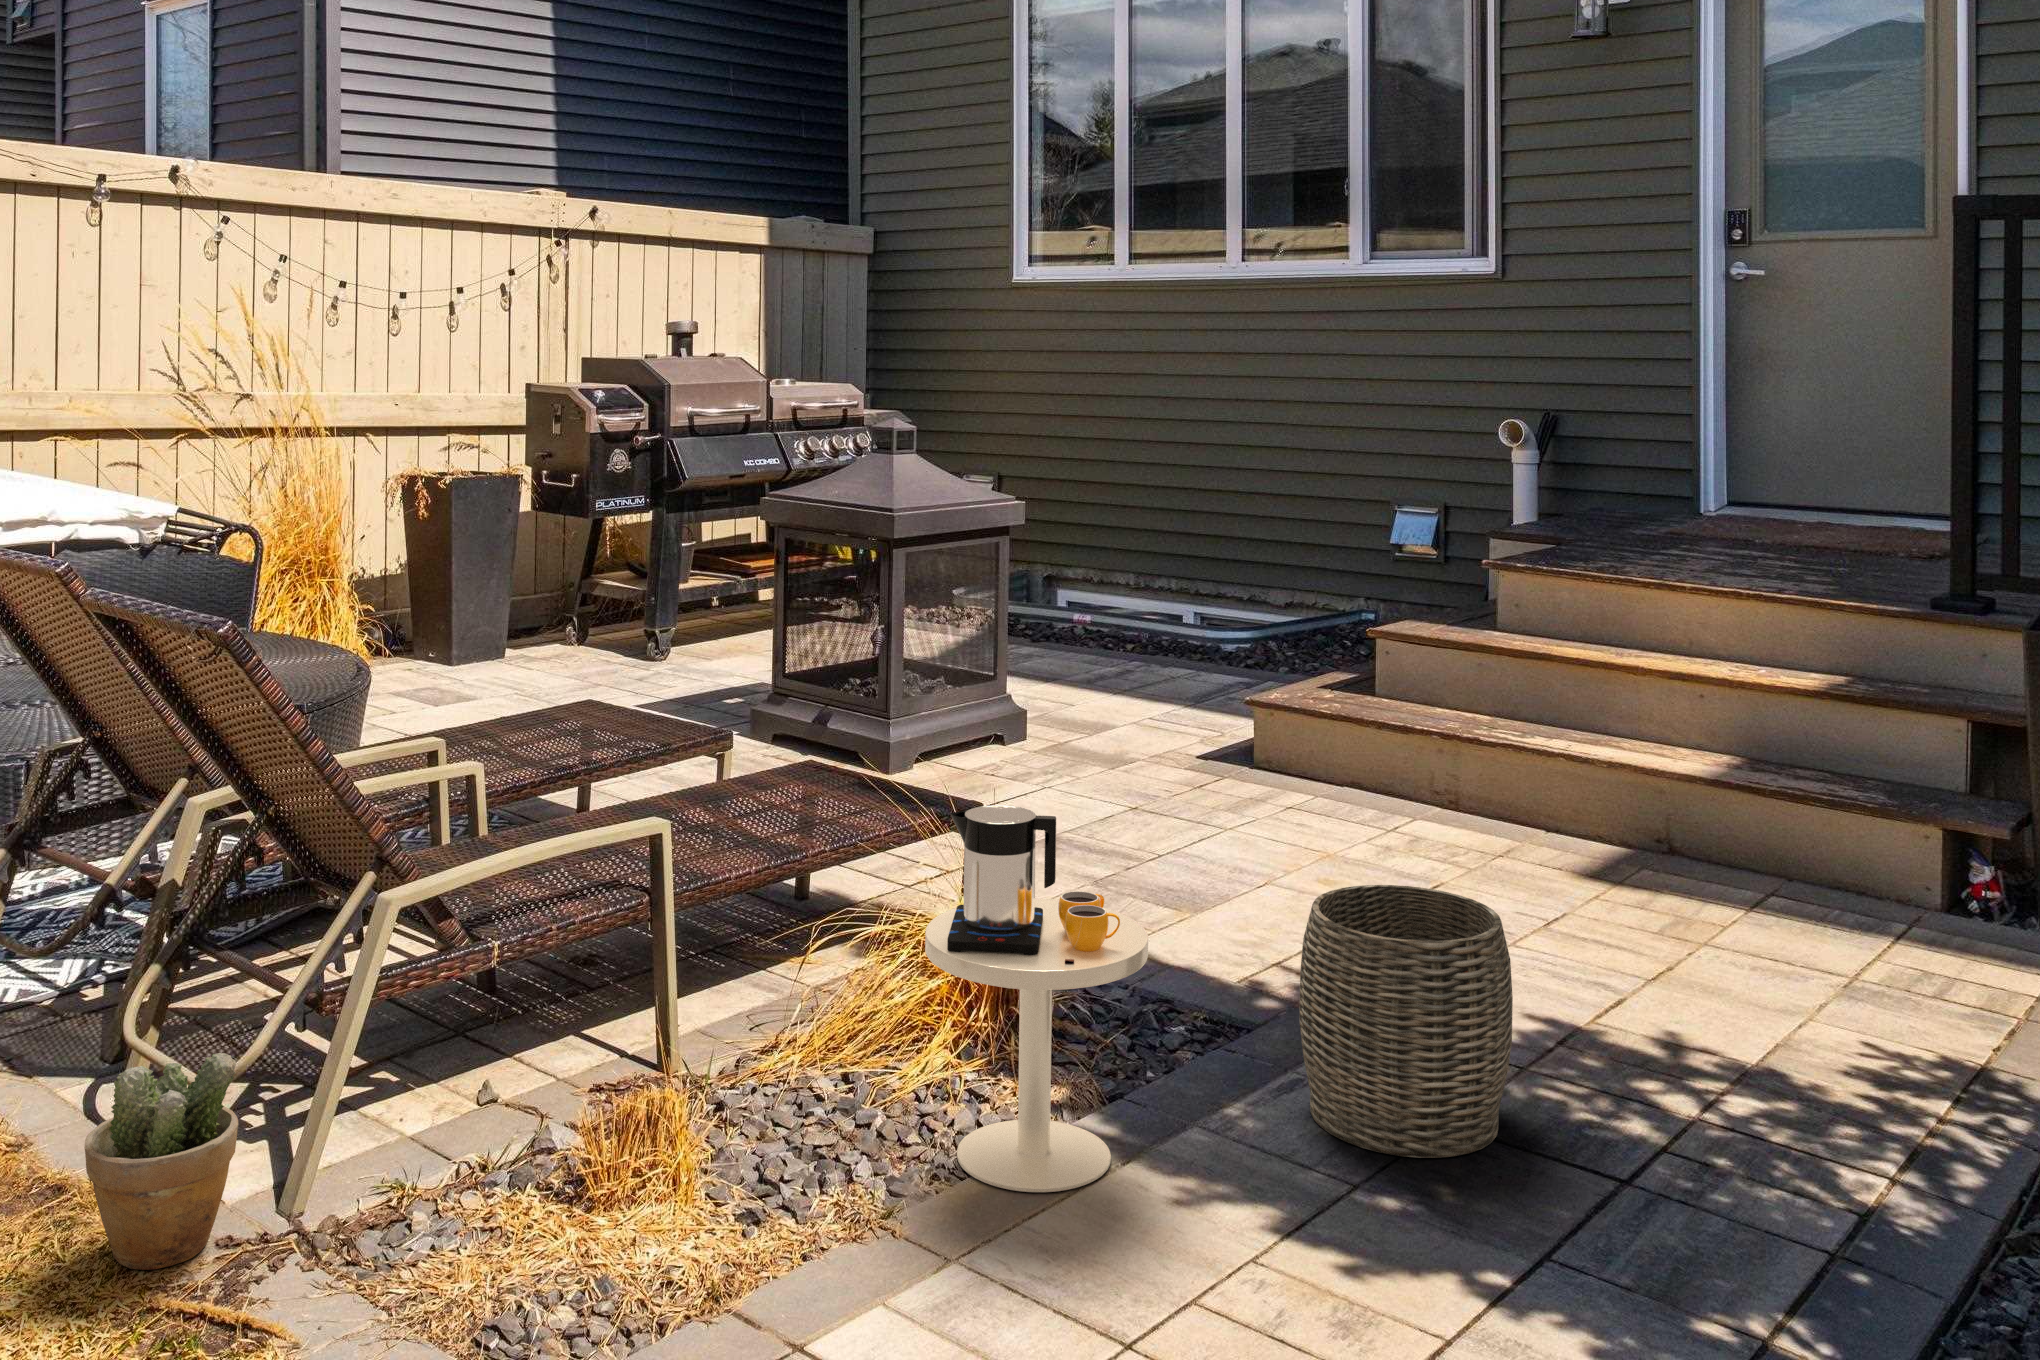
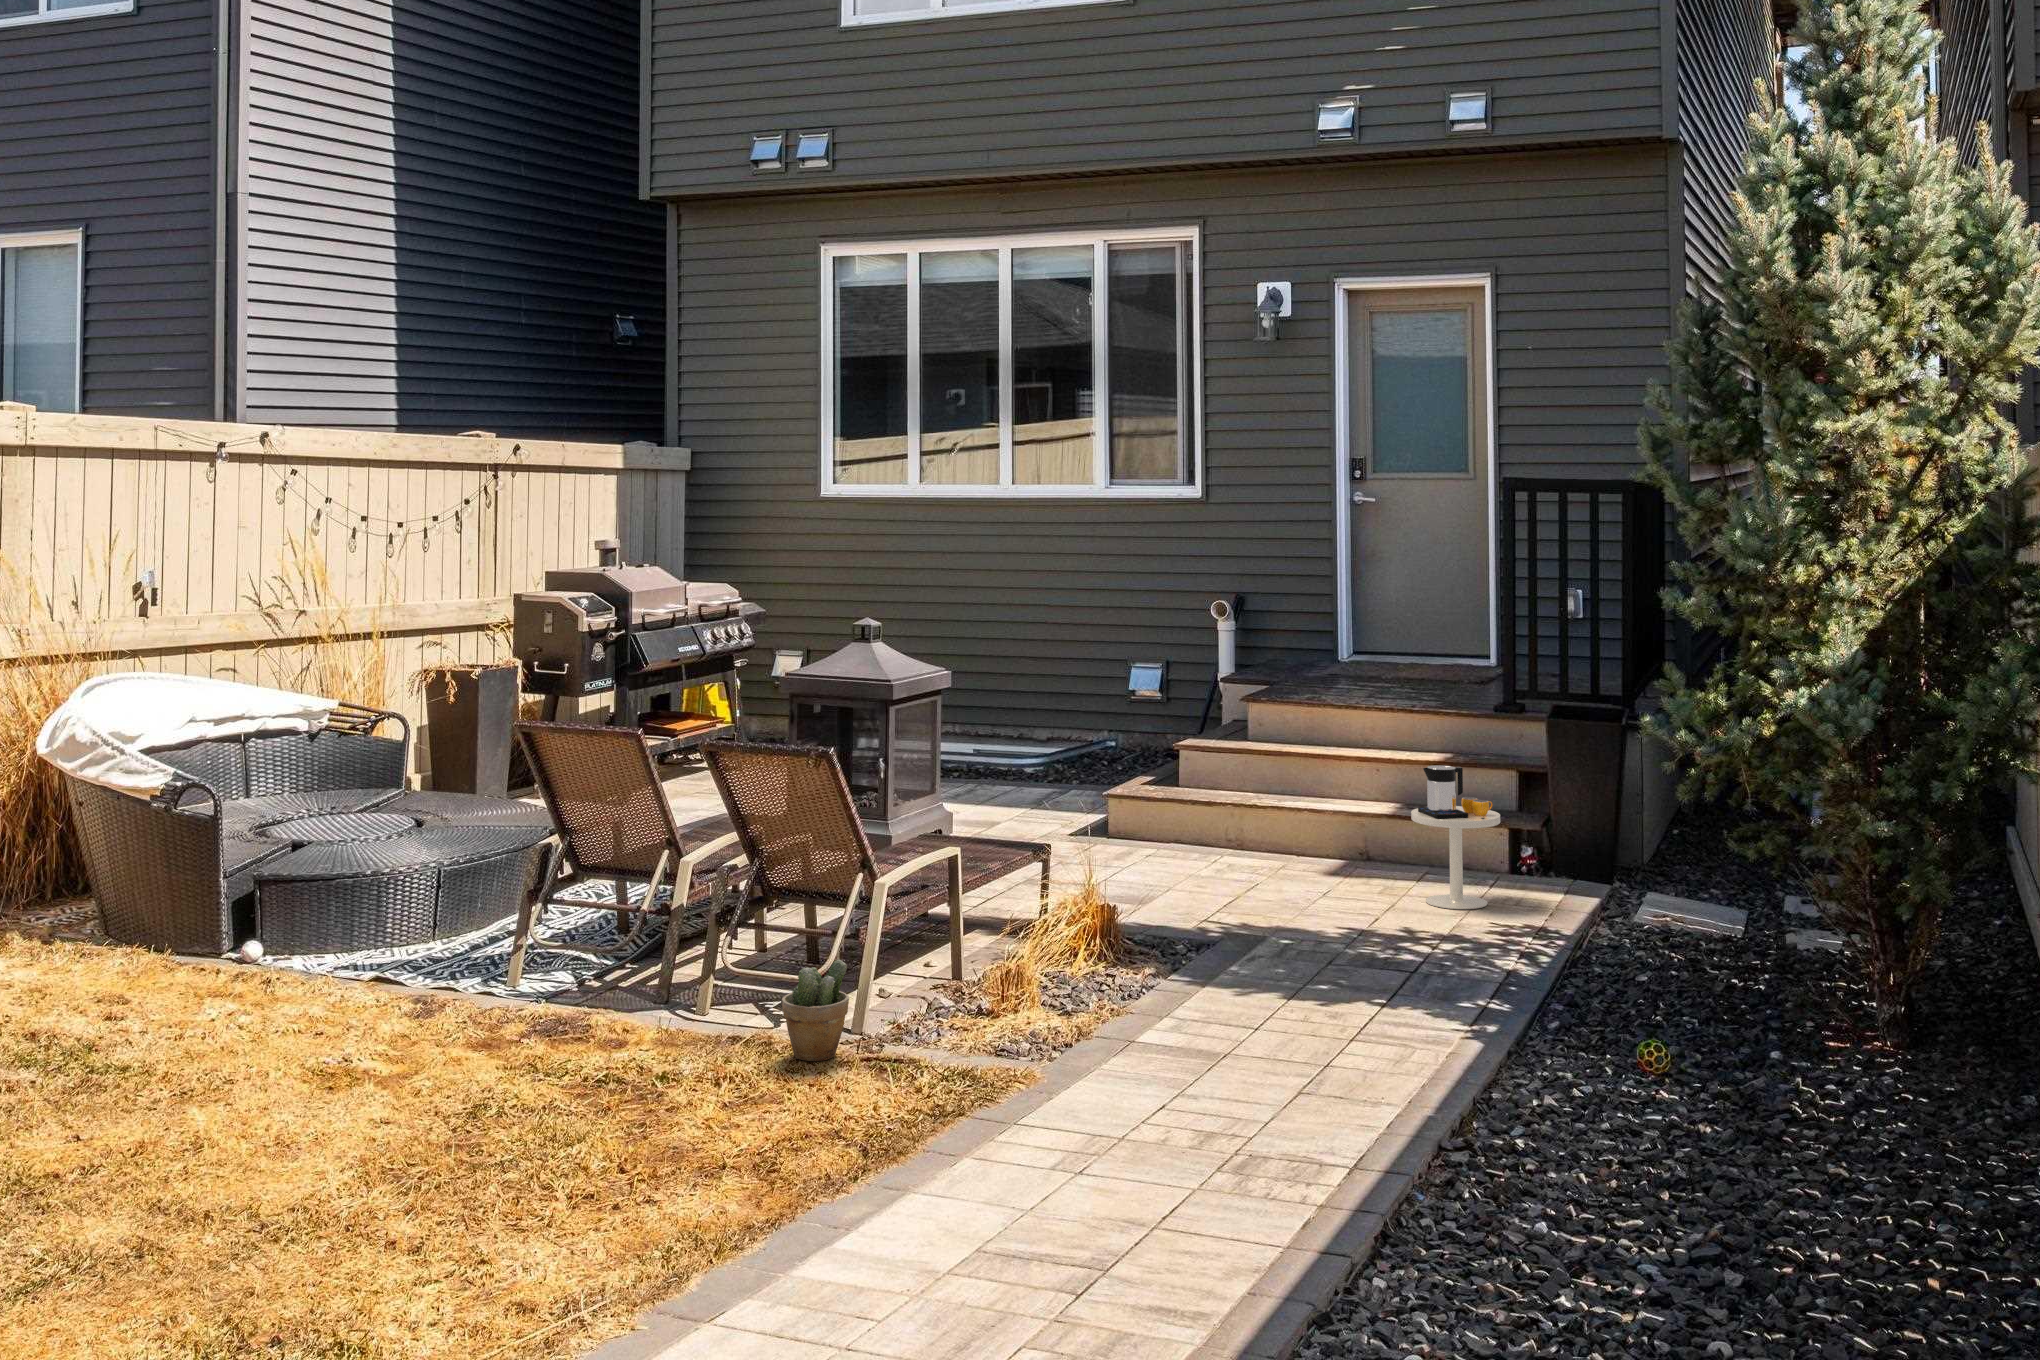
side table: present [925,805,1148,1192] -> present [1411,765,1500,909]
woven basket: present [1299,885,1513,1158] -> none [1260,858,1359,977]

